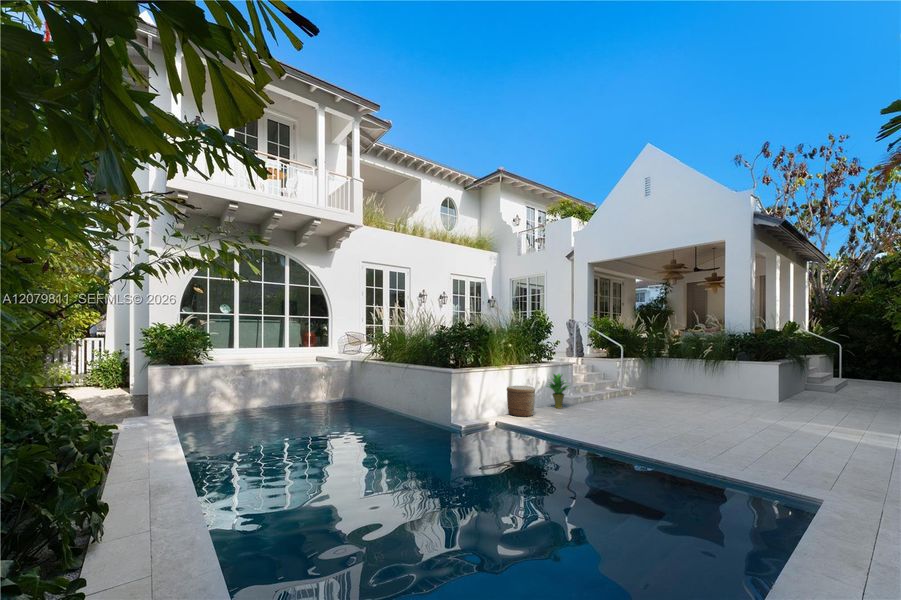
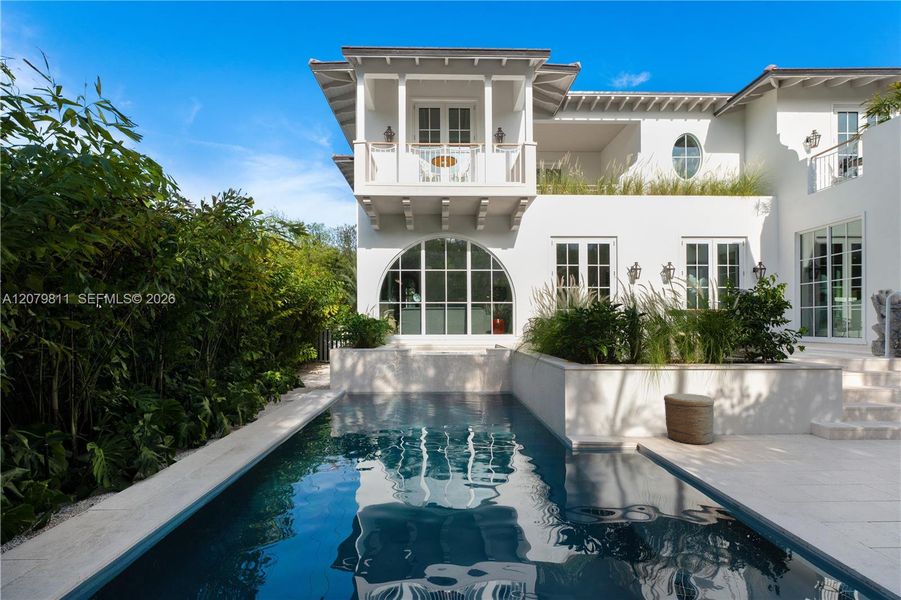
potted plant: present [547,374,568,408] -> none [754,380,810,440]

